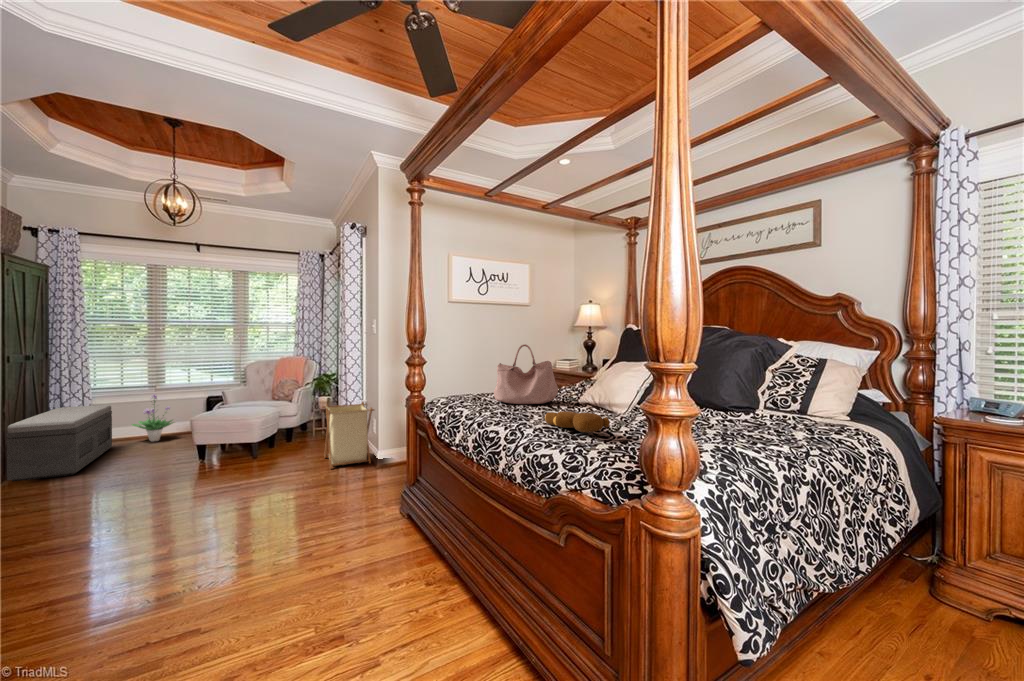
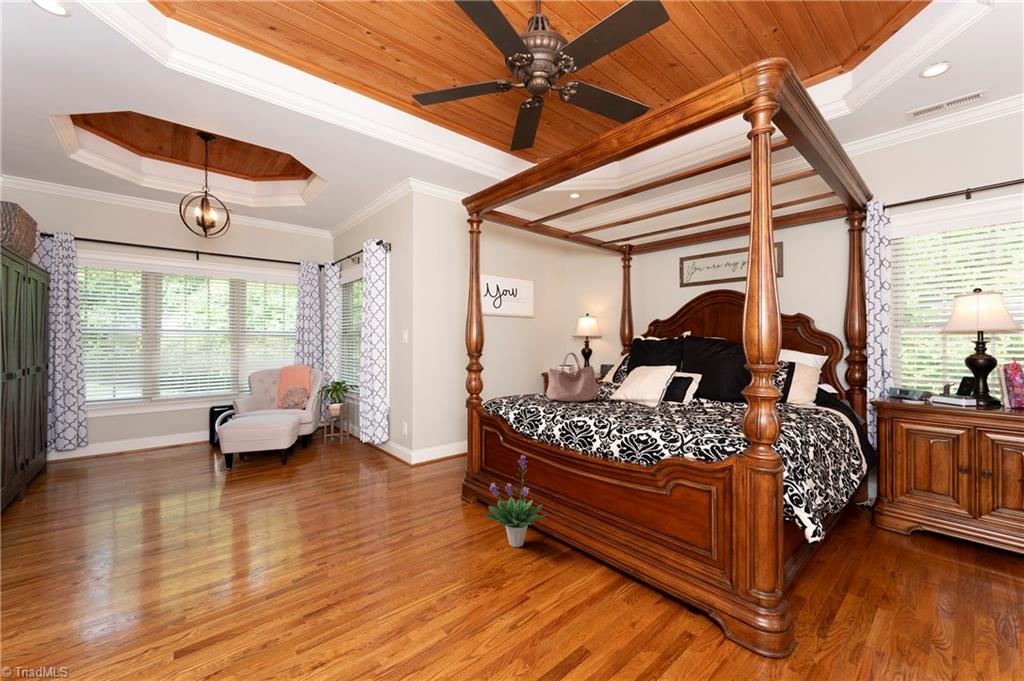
potted plant: present [132,394,174,441] -> present [484,455,547,547]
laundry basket: present [322,402,374,469] -> none [350,406,404,469]
storage bench: present [7,405,112,482] -> none [31,417,114,497]
teddy bear: present [545,411,610,434] -> none [614,404,674,420]

